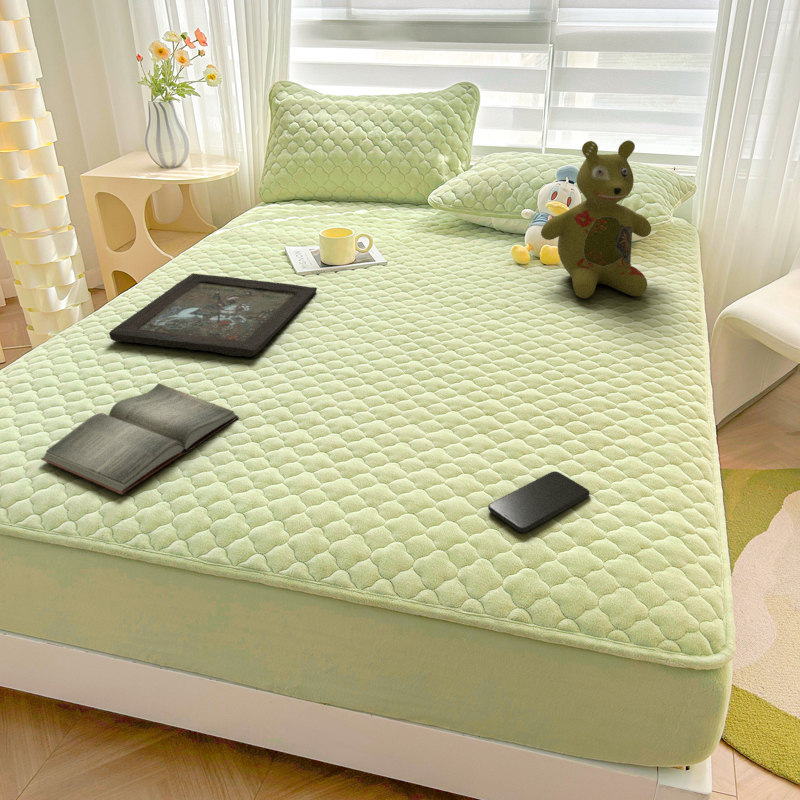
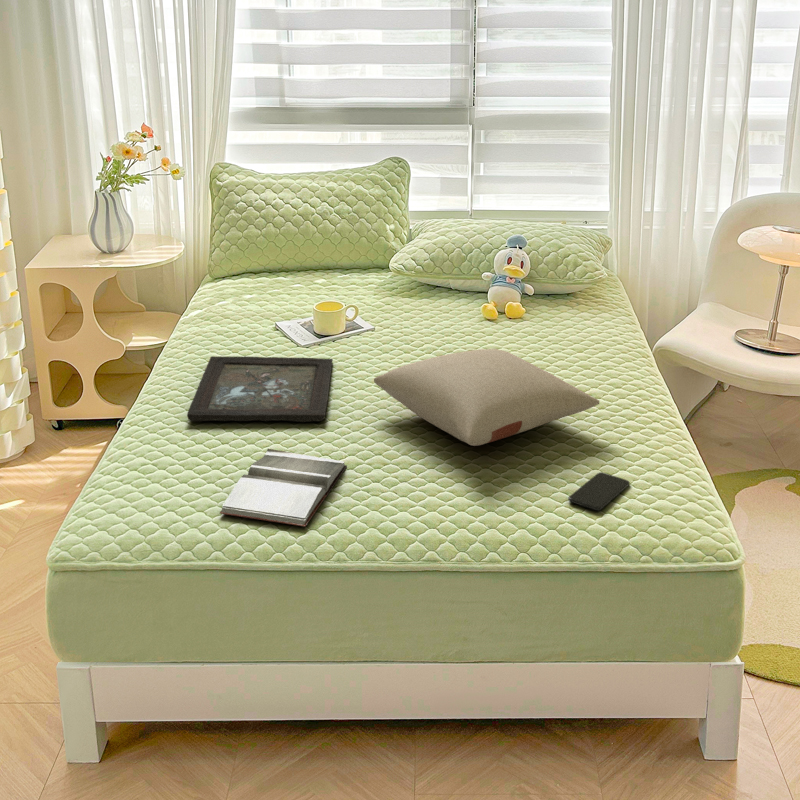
stuffed bear: present [541,140,651,298] -> none [513,216,606,347]
pillow: none [319,289,584,413] -> present [374,349,599,446]

